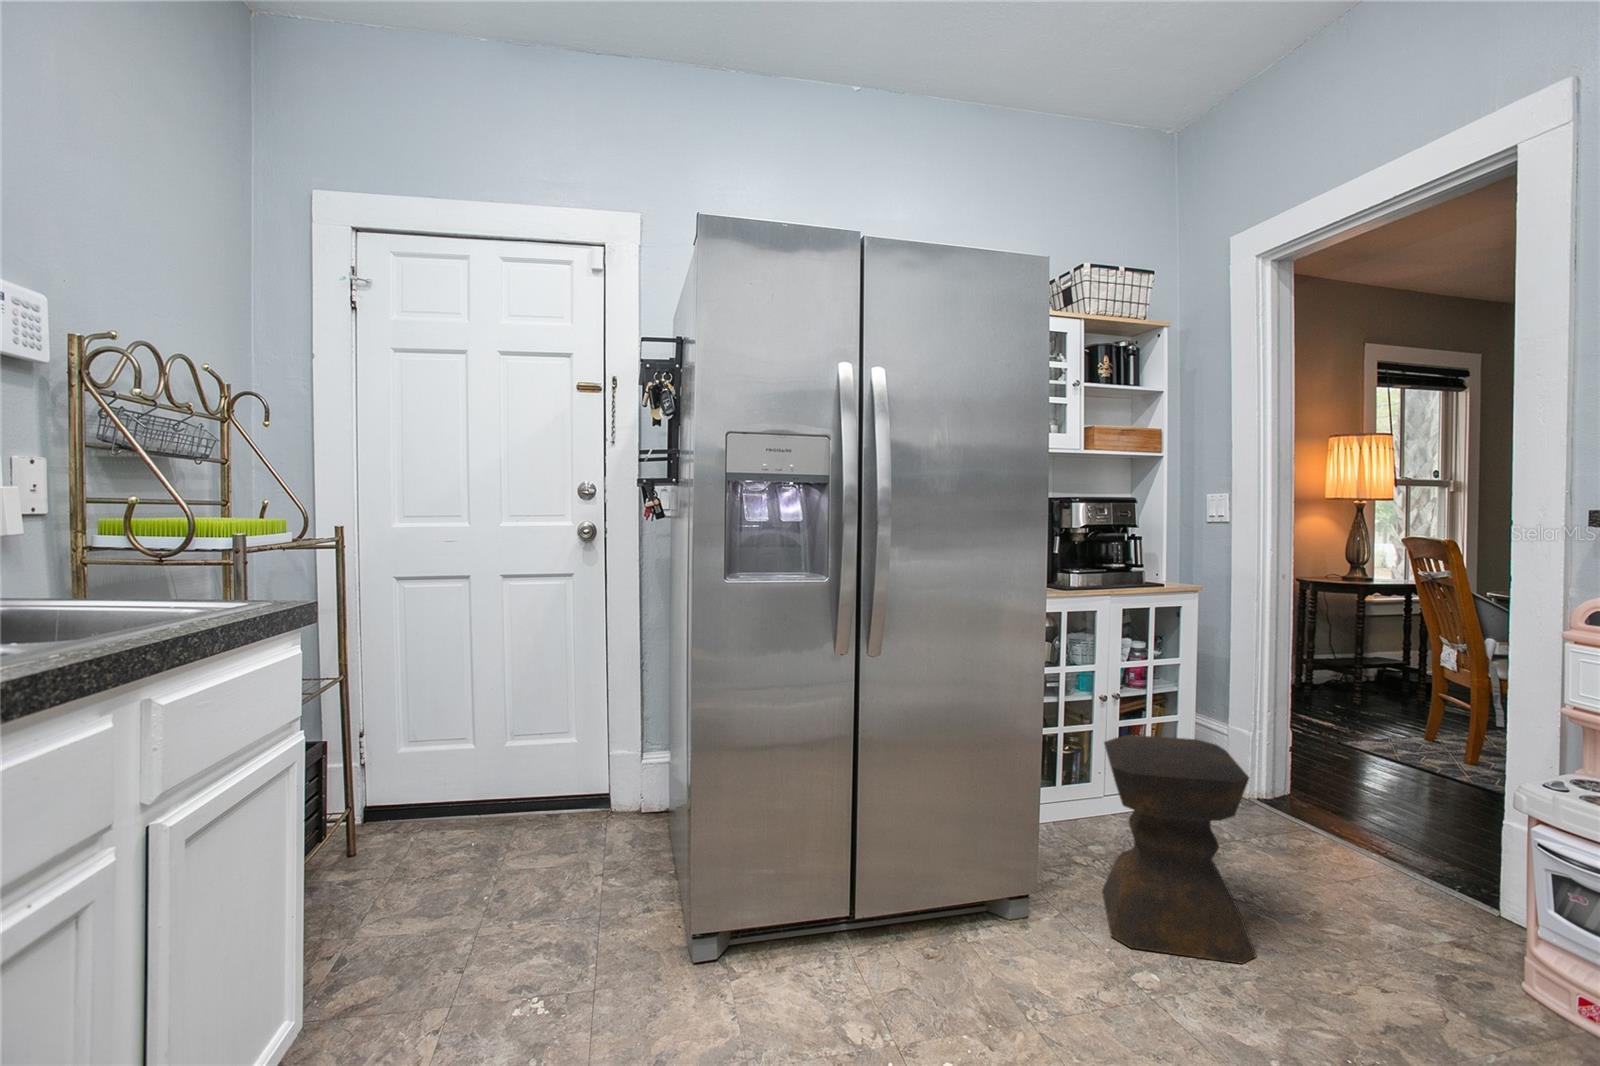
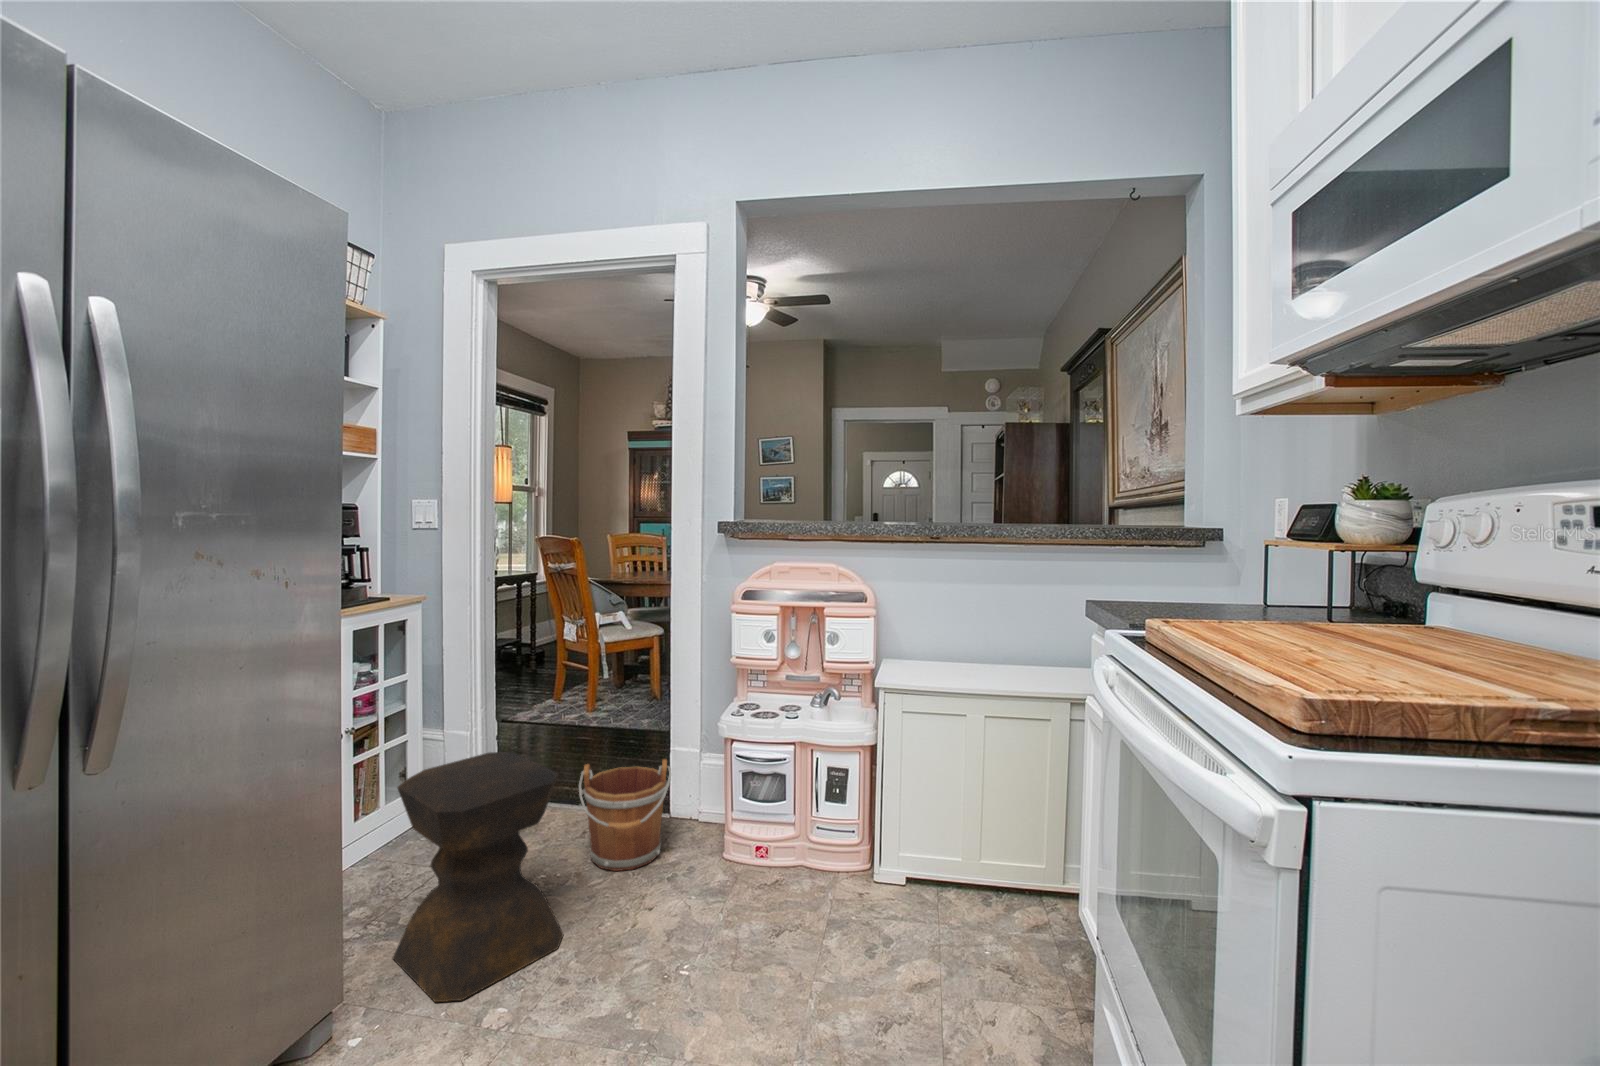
bucket: none [1320,795,1466,953] -> present [579,759,671,871]

